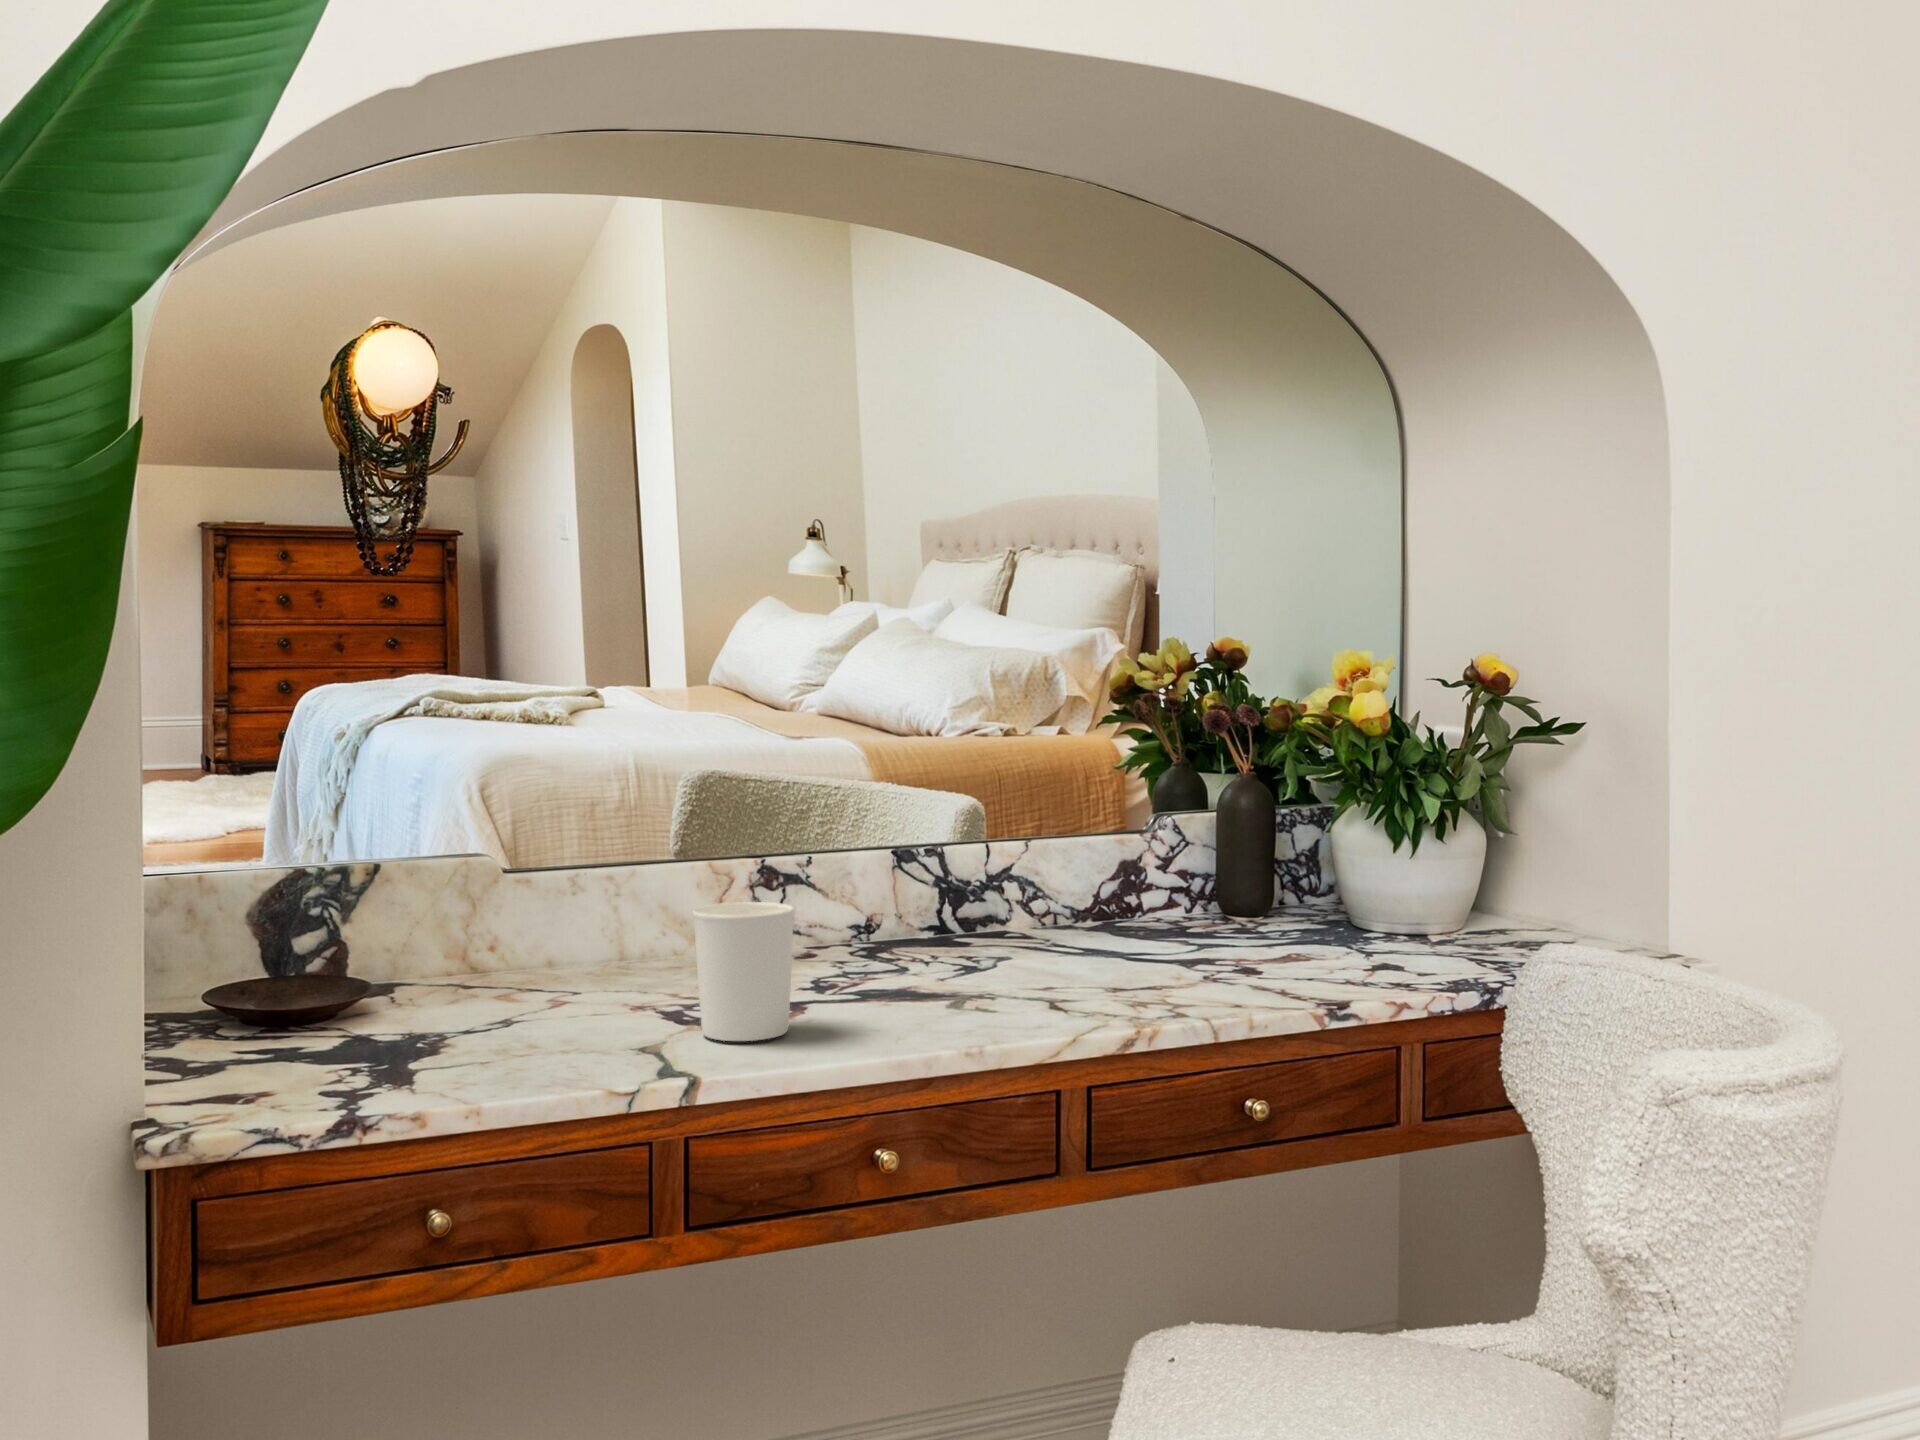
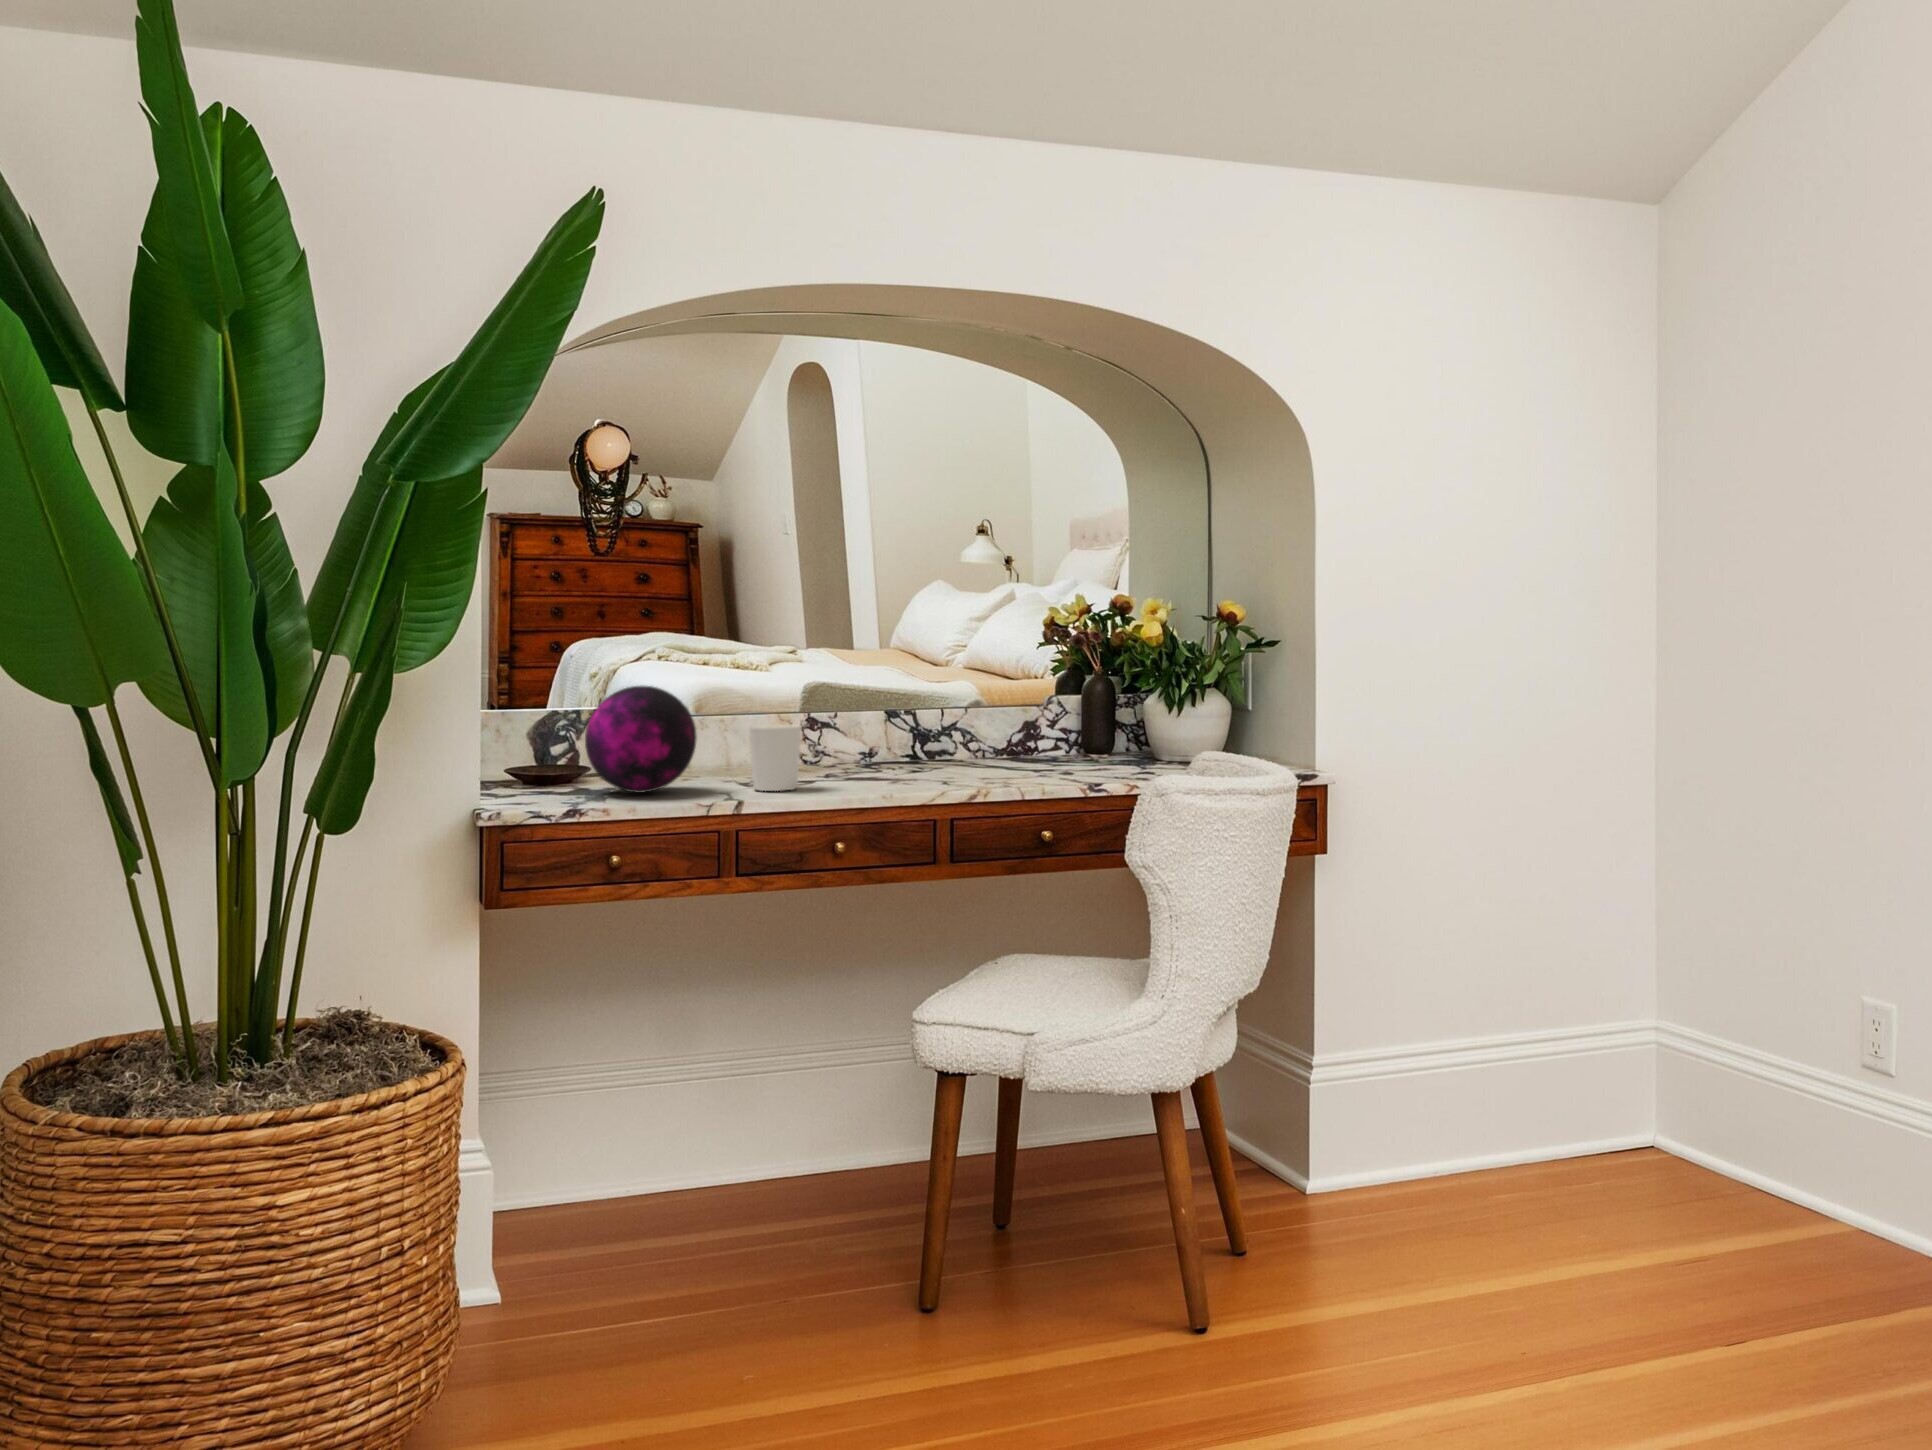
decorative orb: none [365,834,589,1052] -> present [585,686,696,793]

